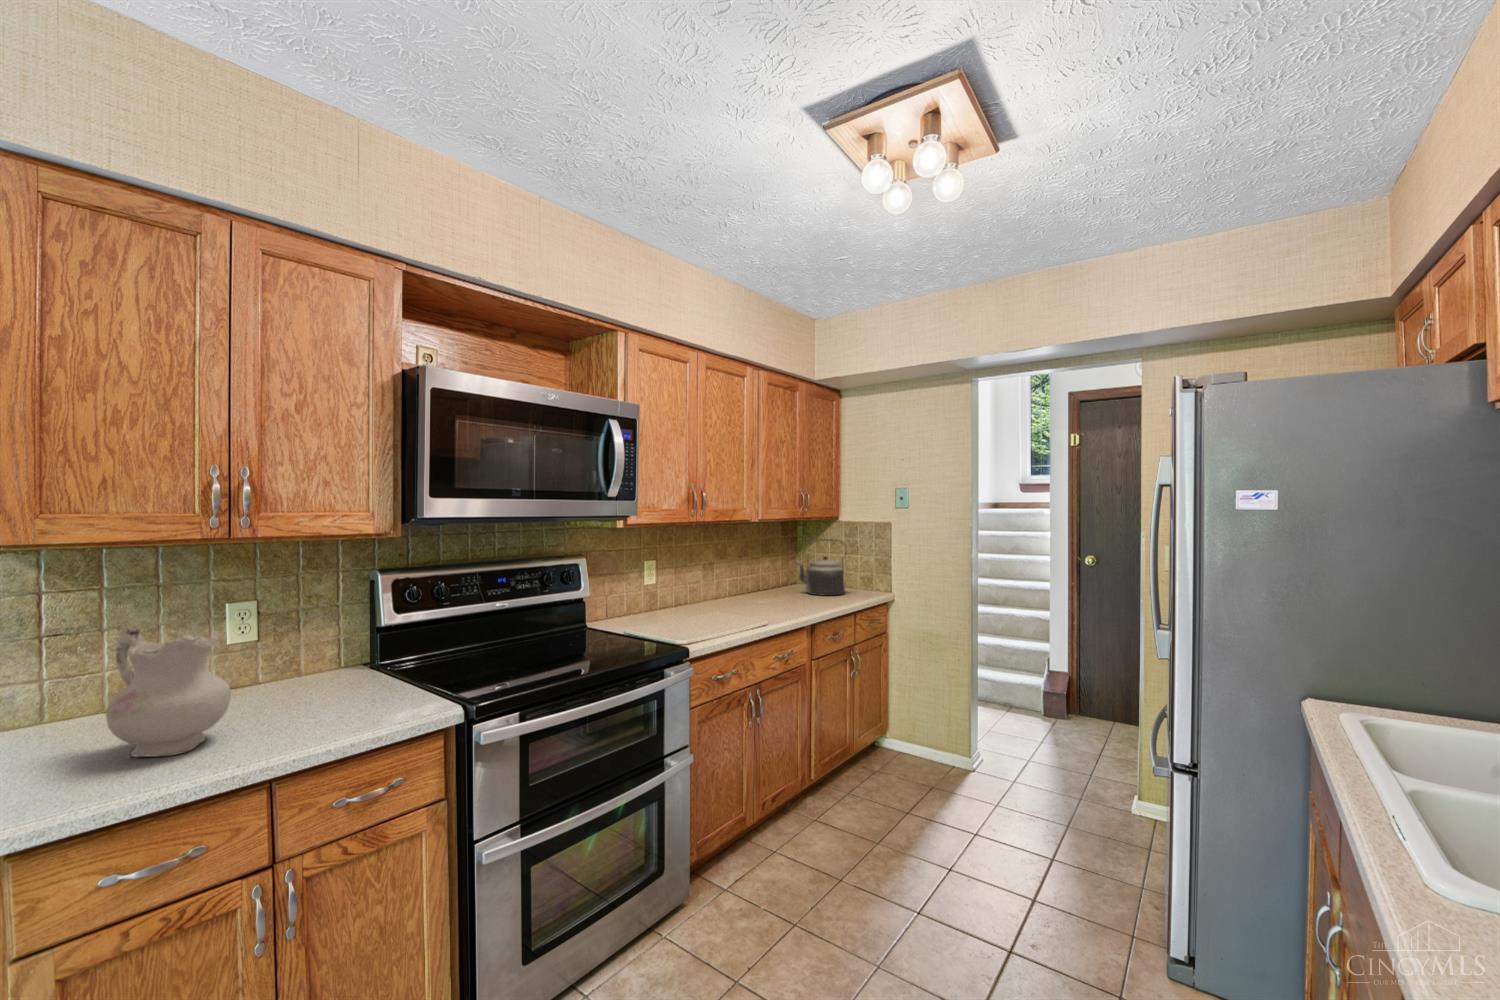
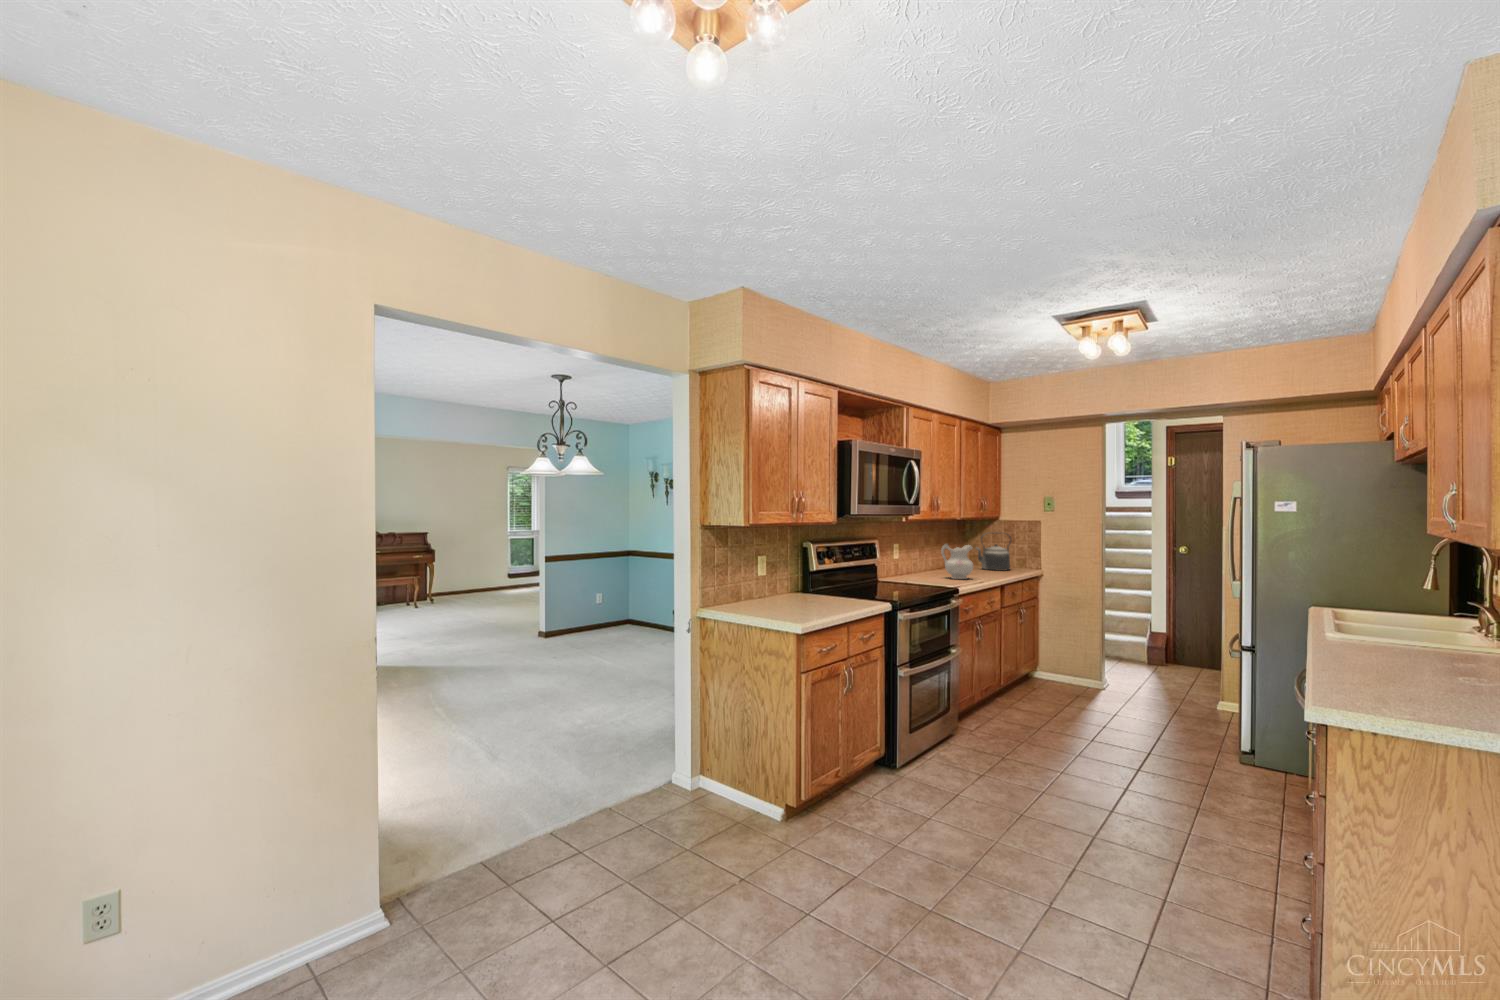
ceramic pitcher: present [106,629,231,756] -> present [941,544,973,579]

